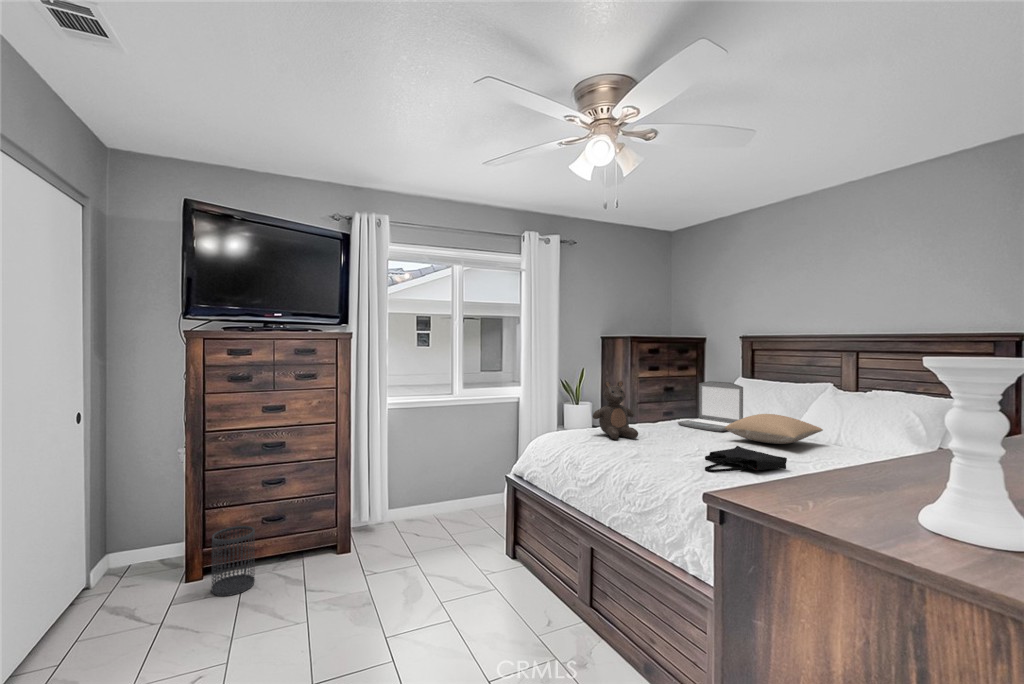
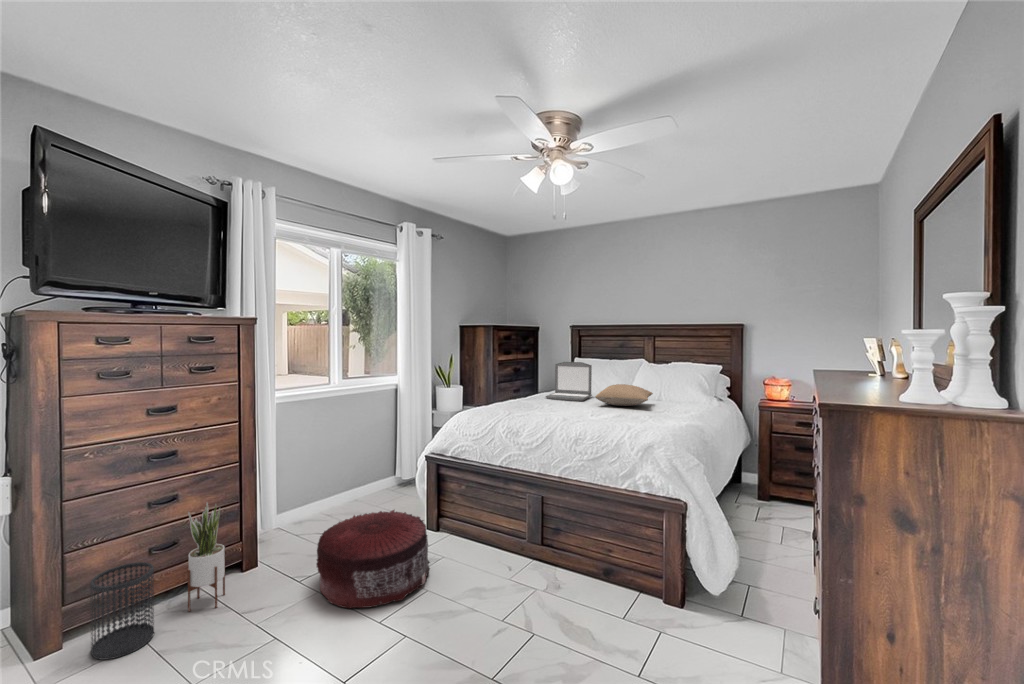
teddy bear: present [593,381,638,439] -> none [502,363,540,413]
tote bag: present [705,446,787,472] -> none [611,408,662,429]
potted plant: none [281,487,315,578] -> present [188,503,225,611]
pouf: none [370,521,480,615] -> present [316,510,430,609]

